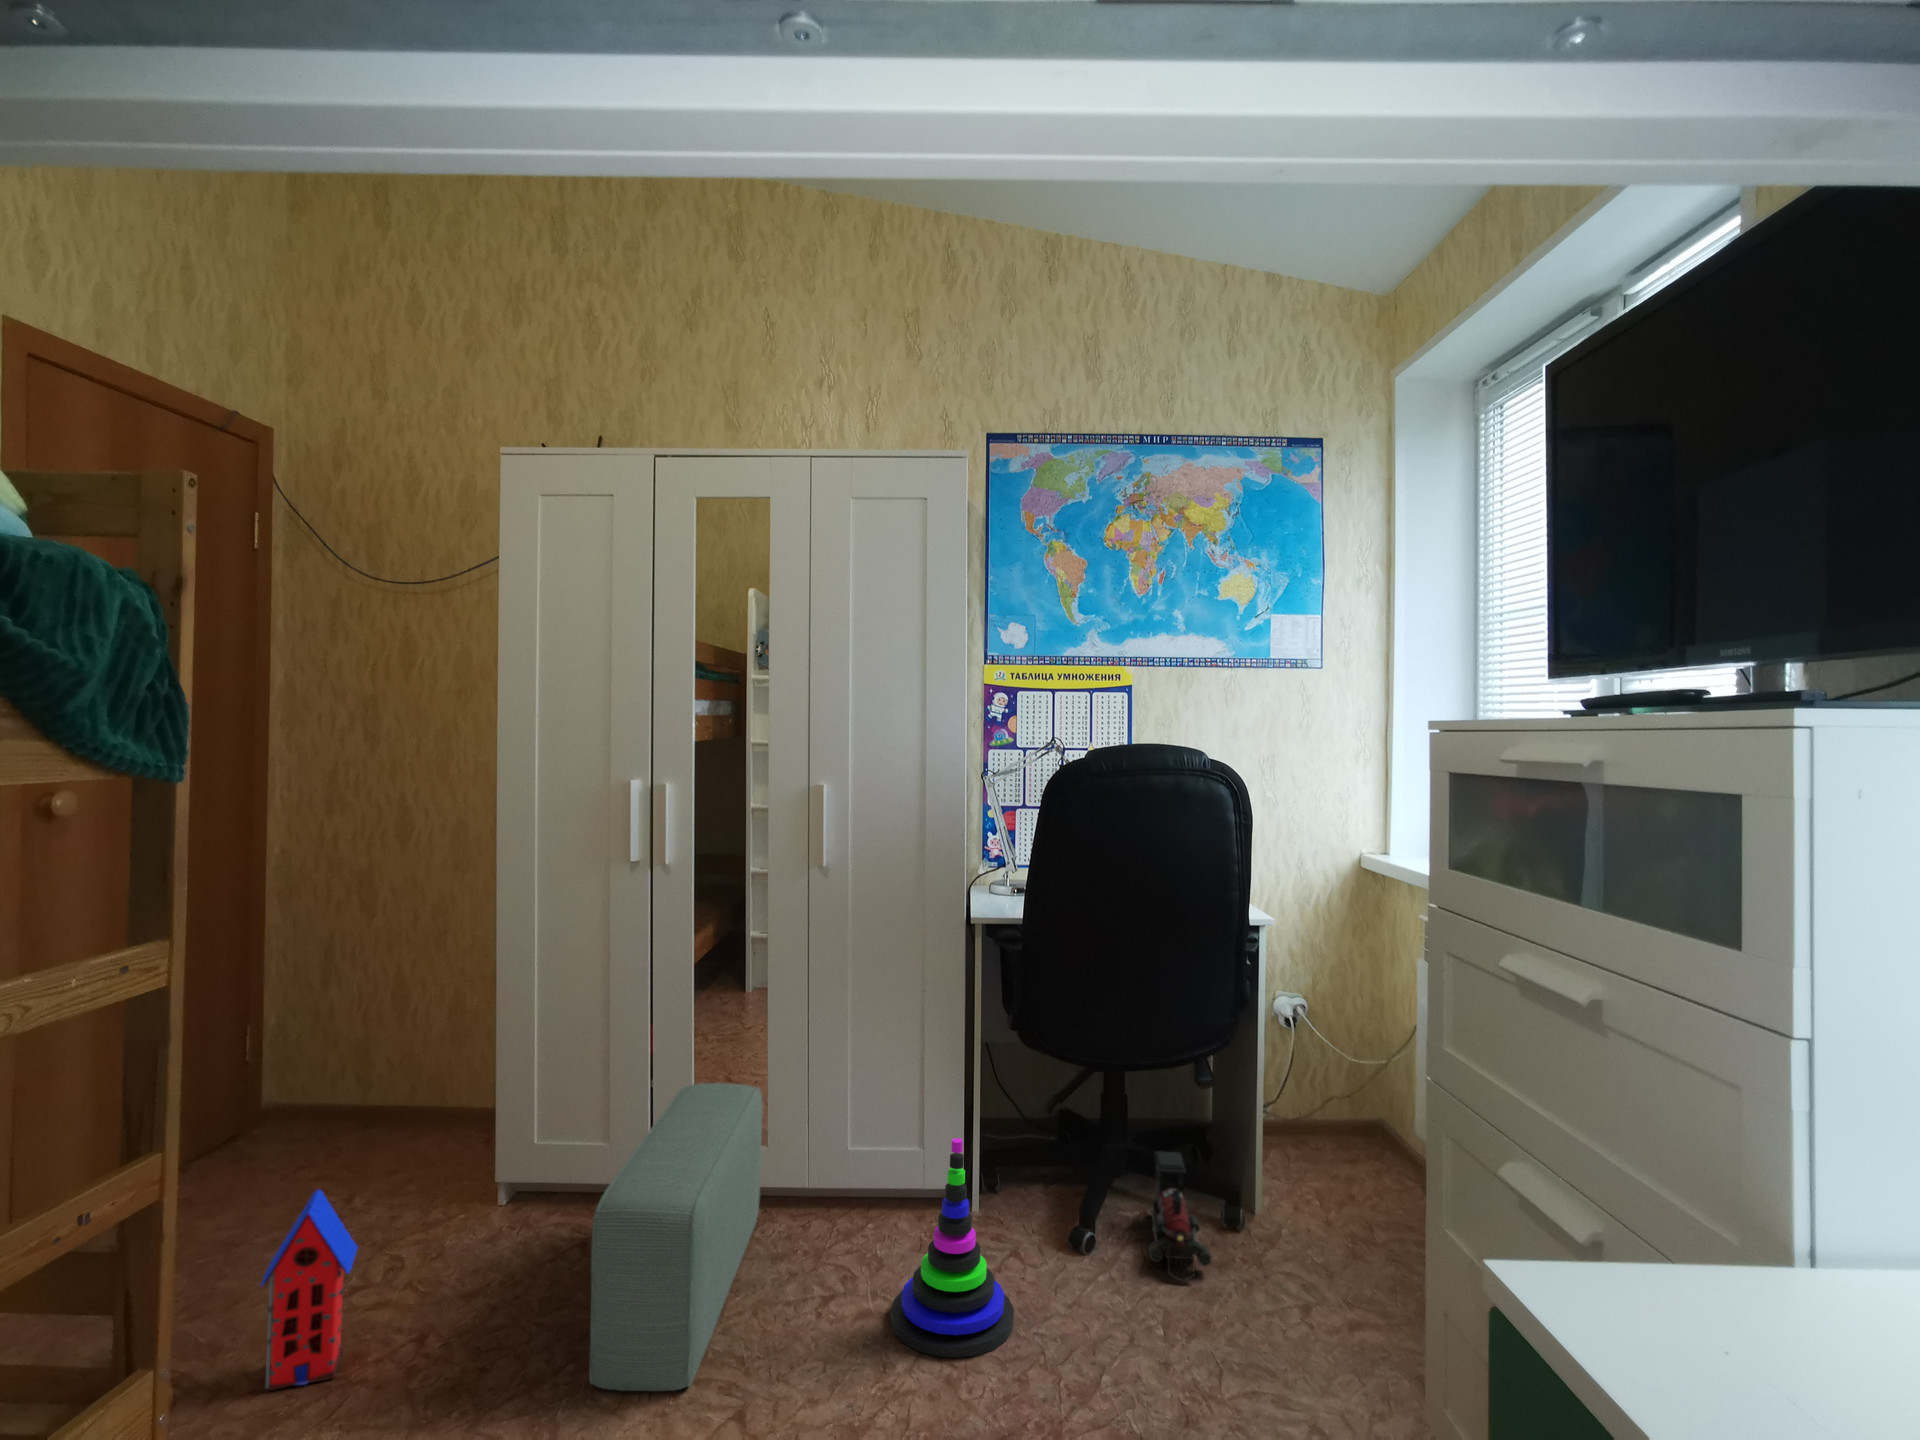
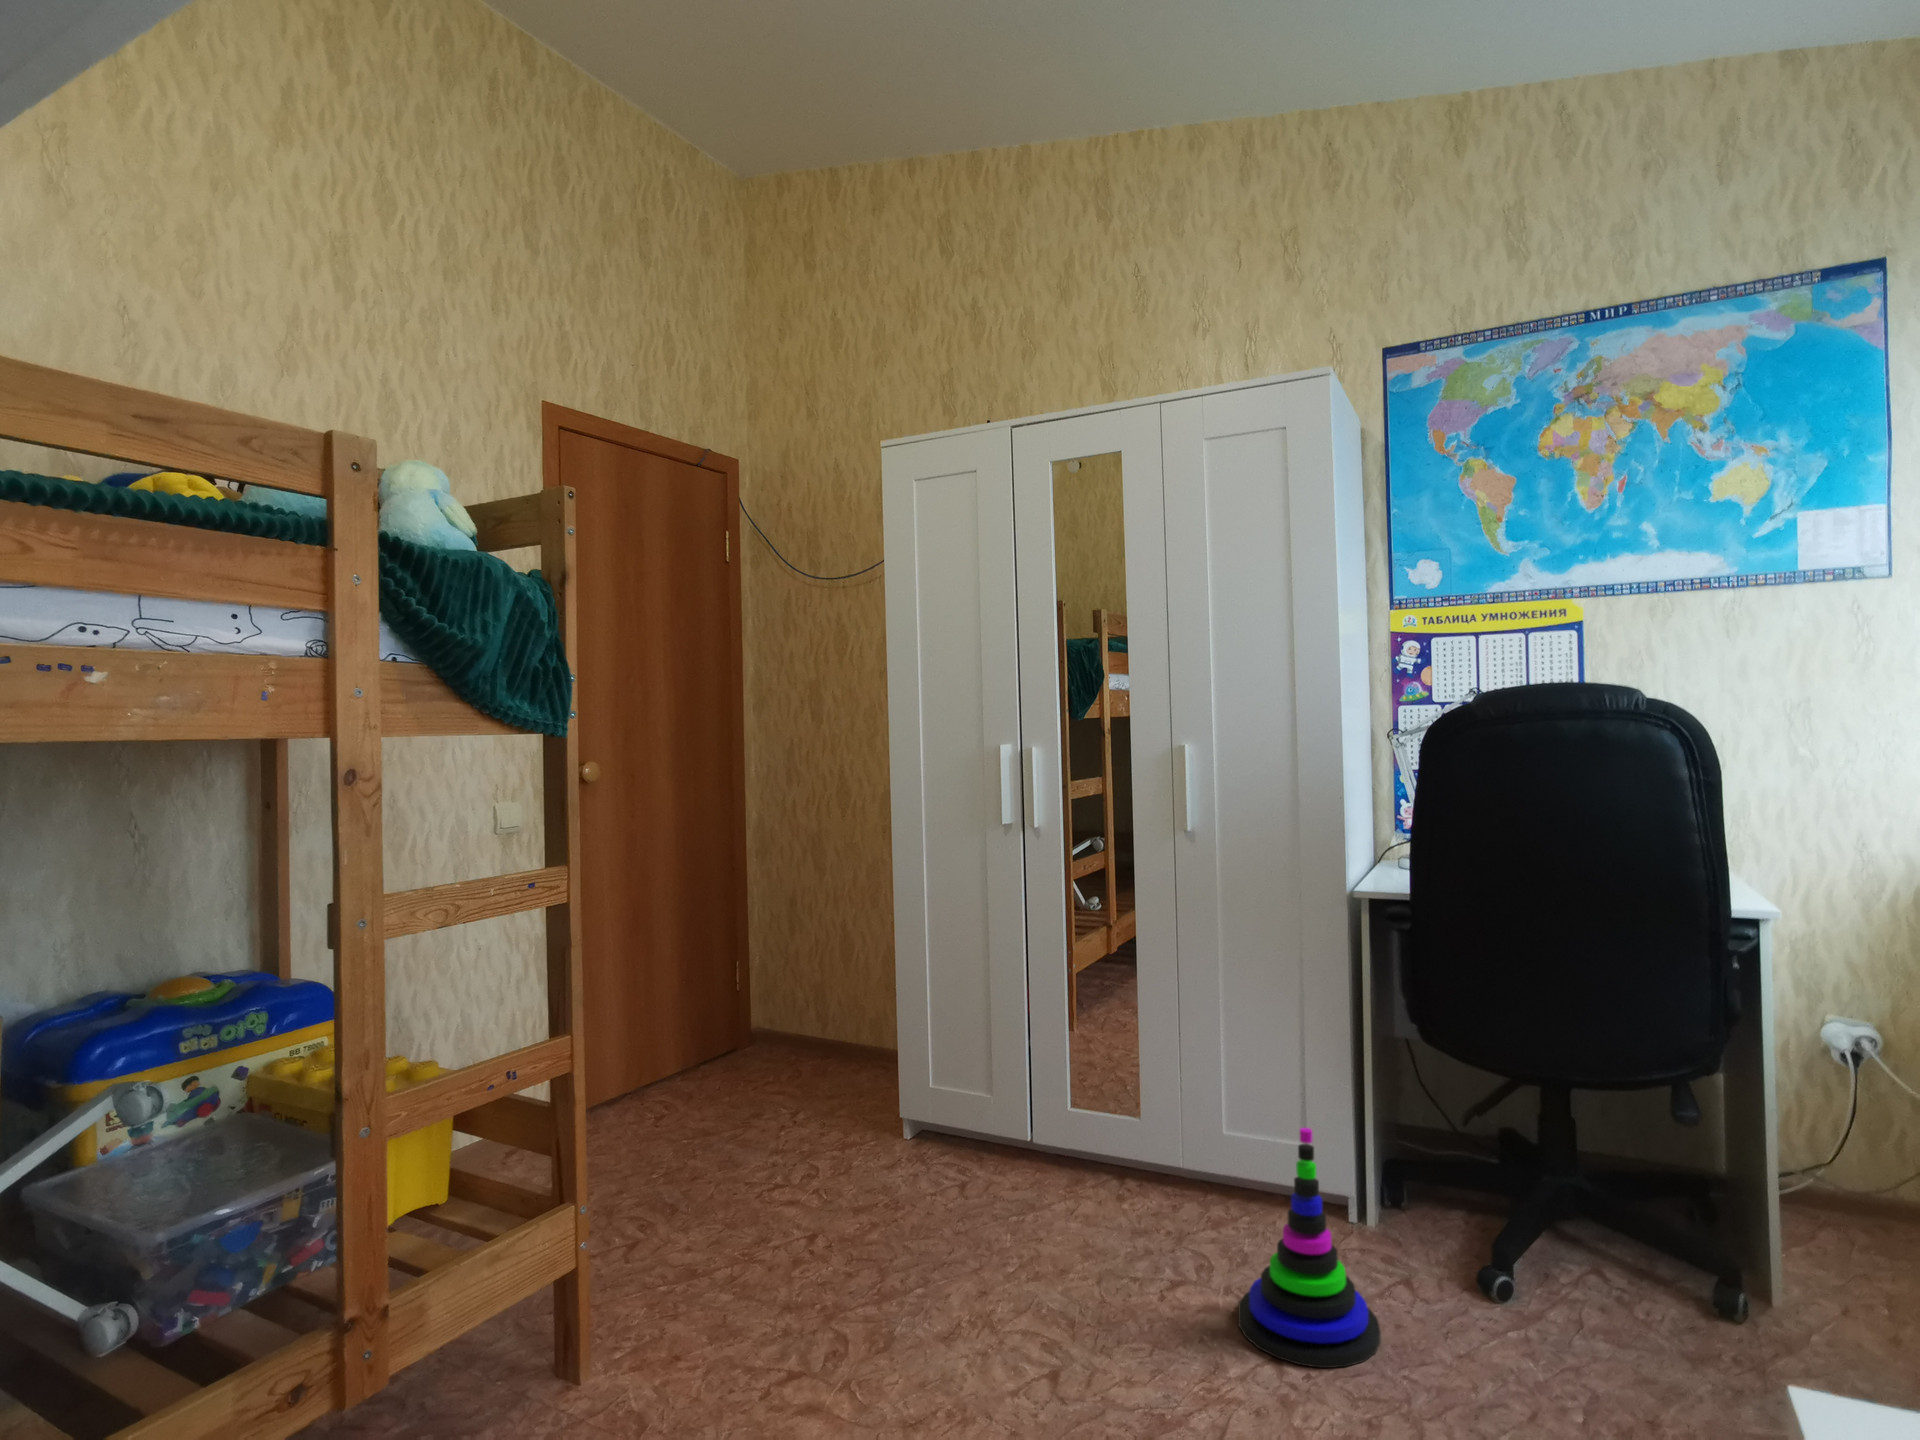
pouf: present [589,1083,763,1391] -> none [931,1049,1131,1328]
toy train: present [1148,1151,1211,1282] -> none [1575,1192,1664,1350]
toy house: present [261,1190,358,1390] -> none [687,1093,763,1255]

